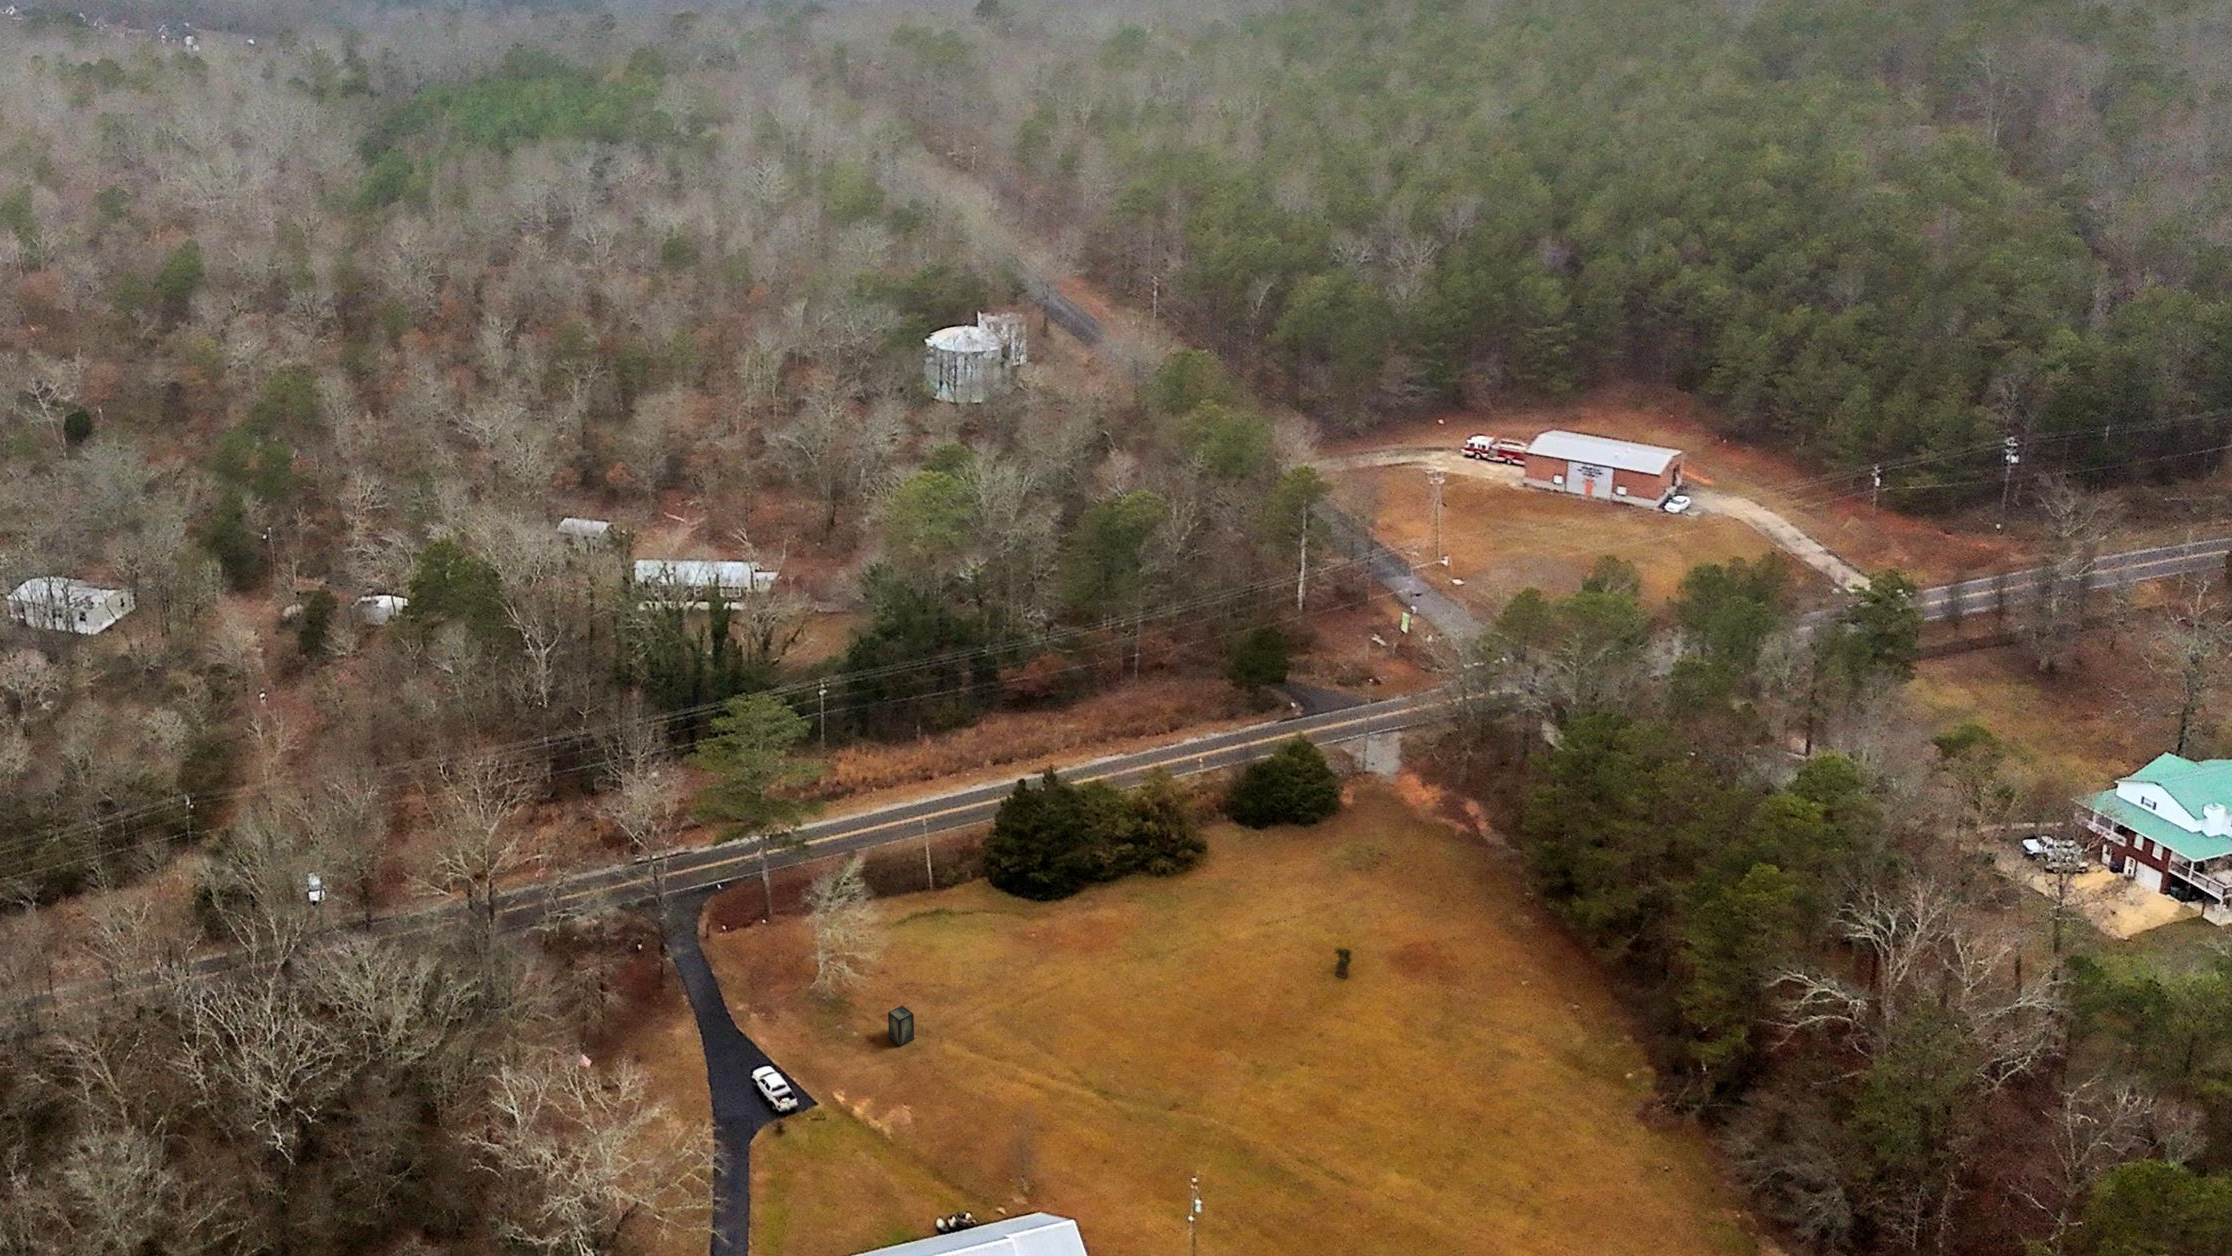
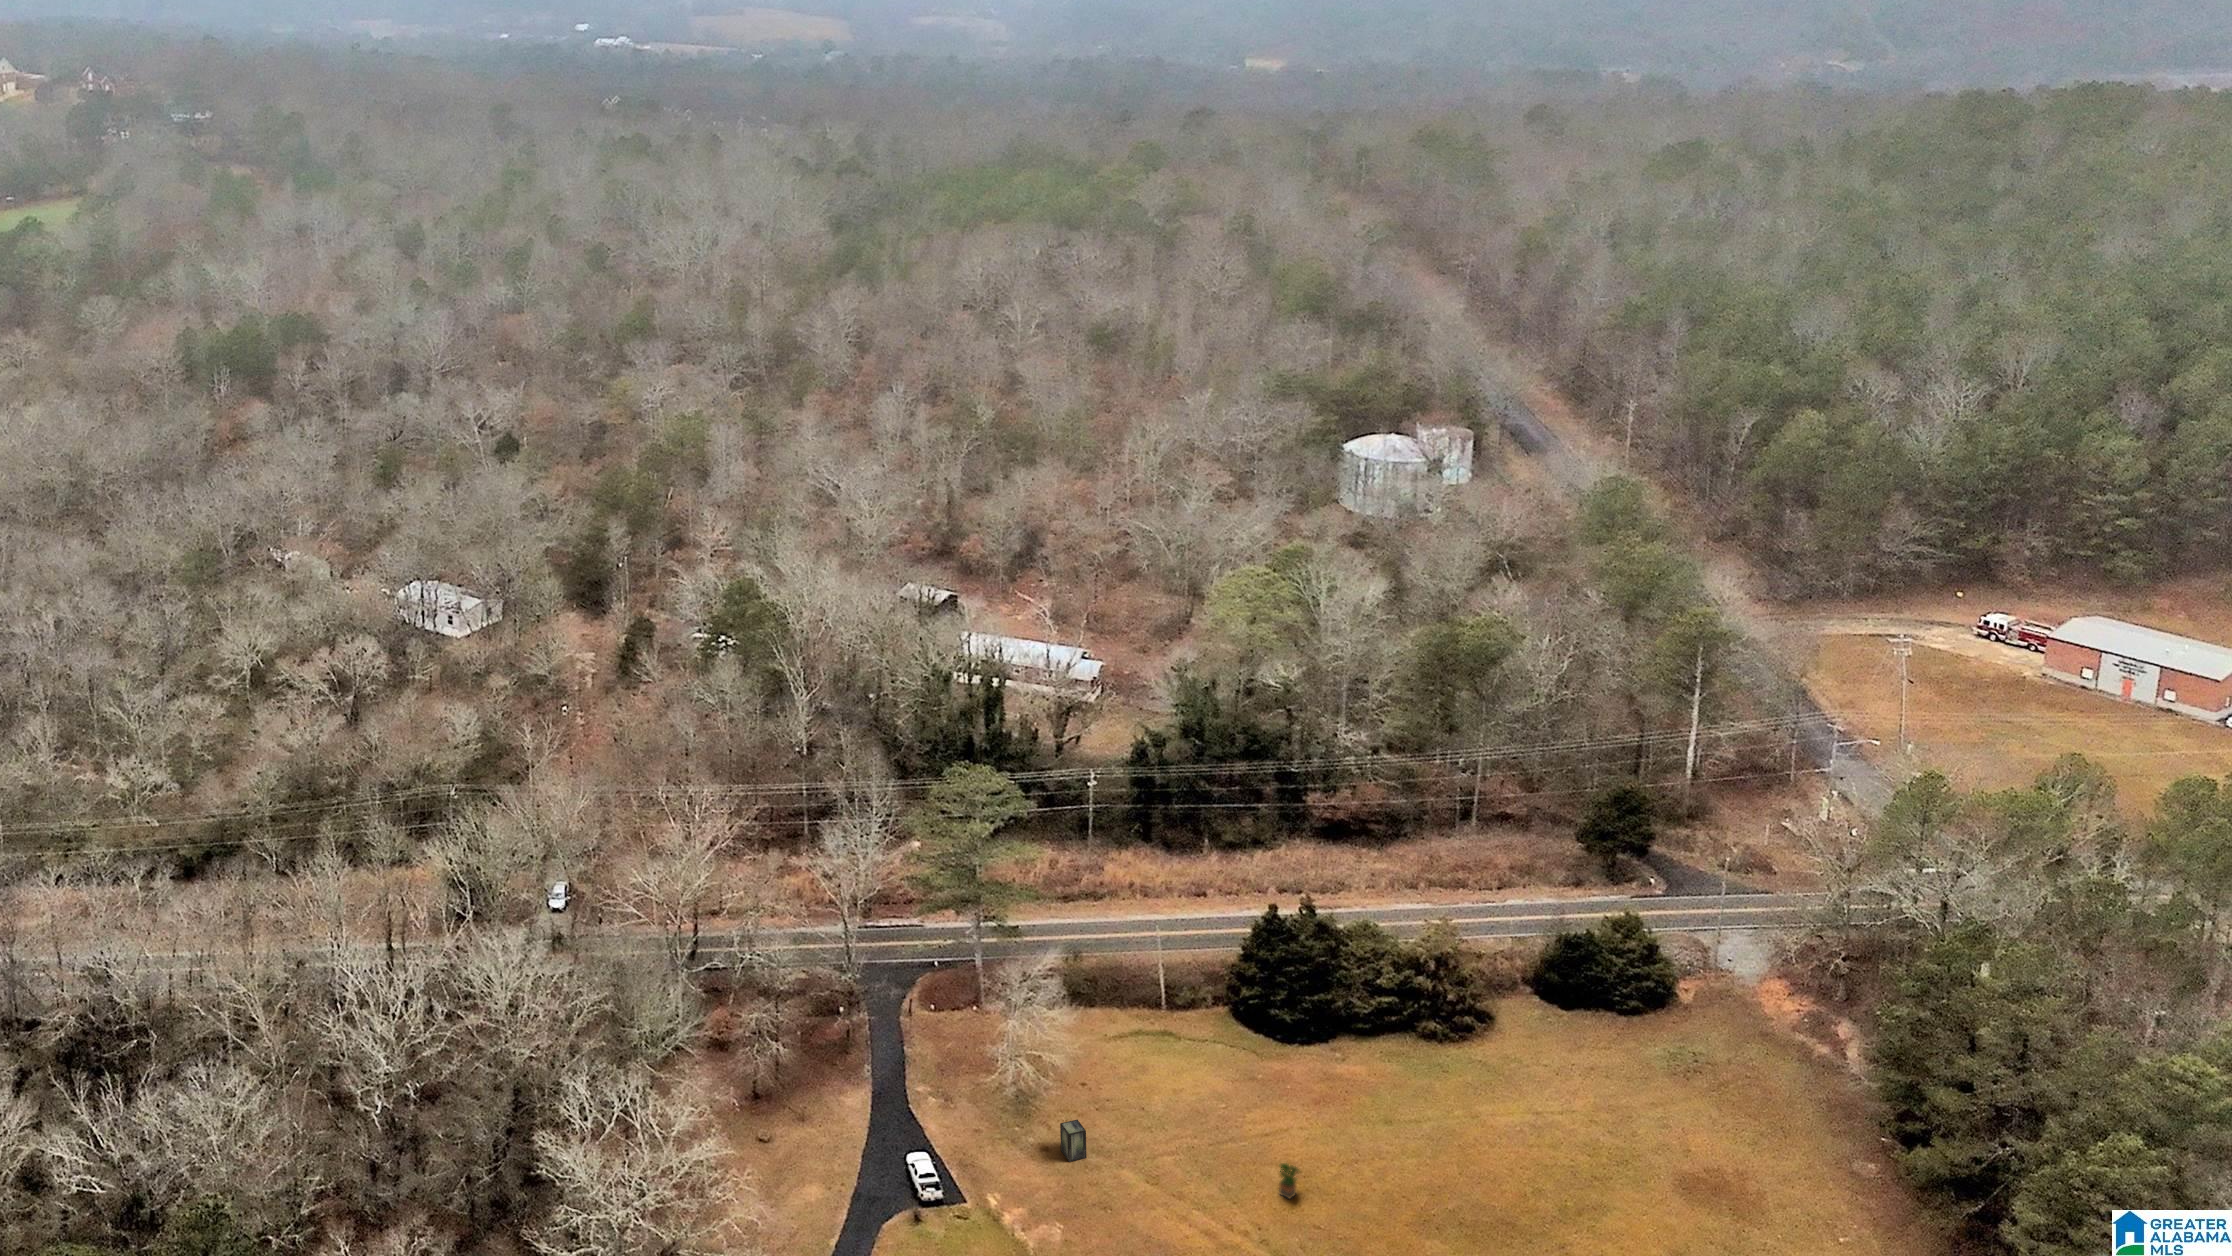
potted tree: present [1334,948,1352,978] -> present [1279,1163,1298,1199]

